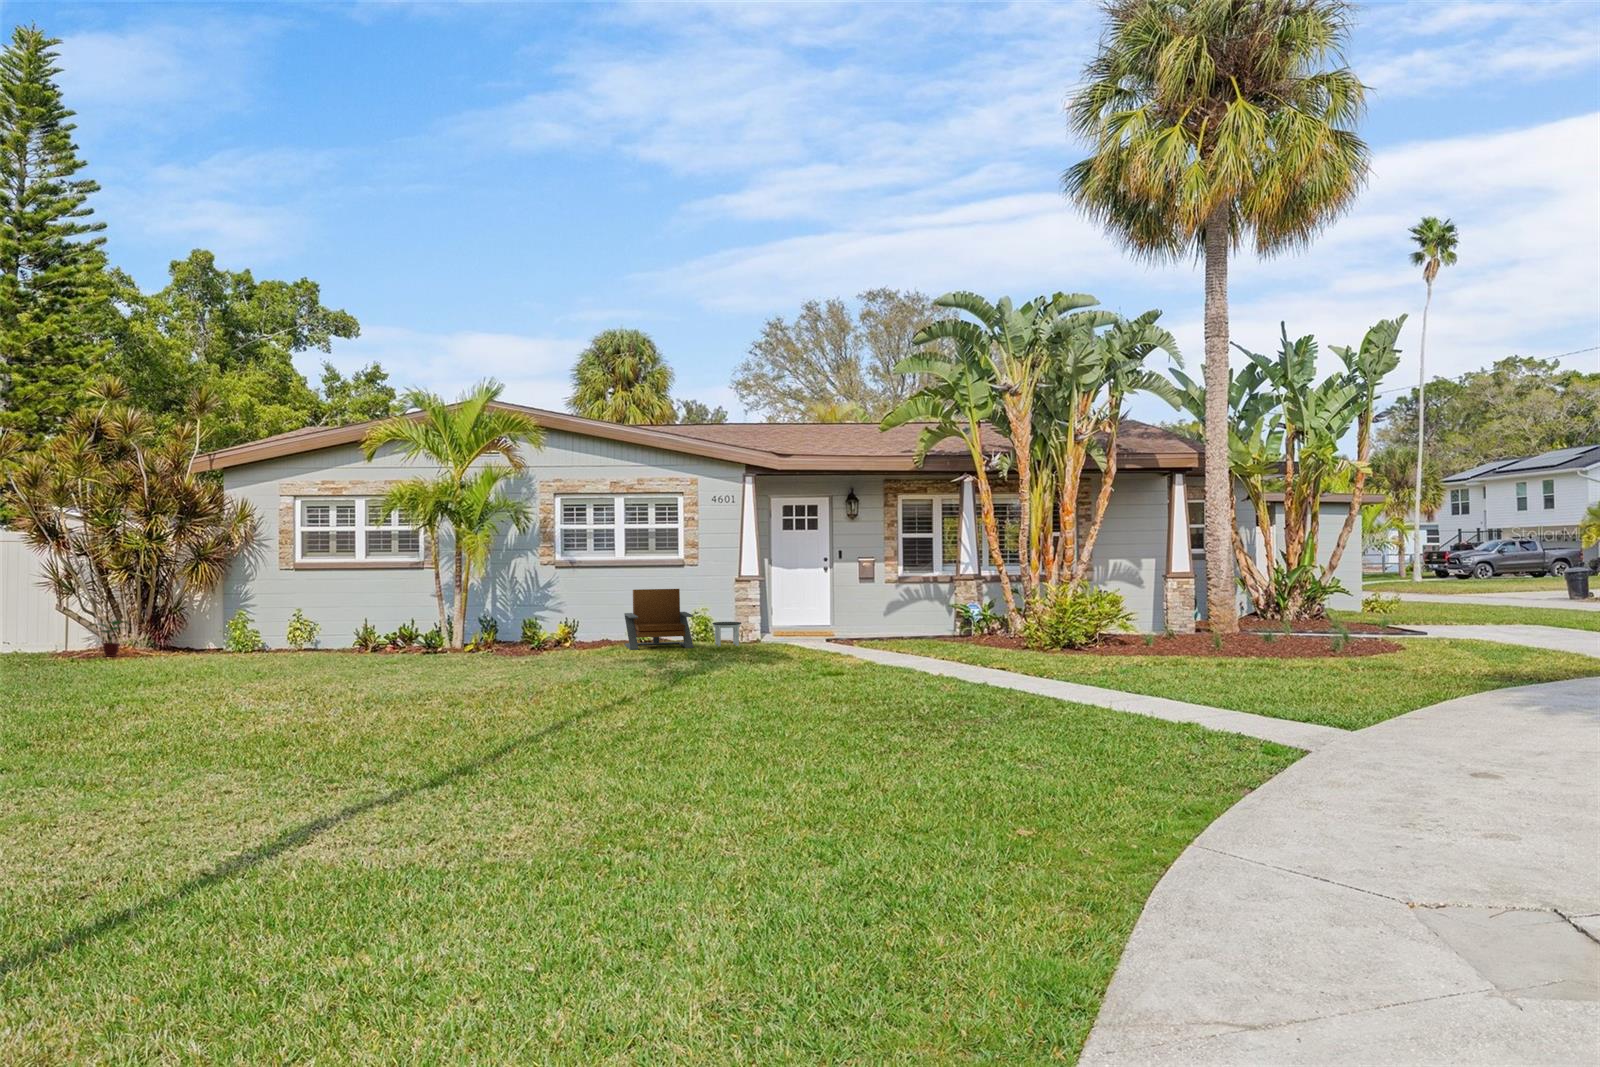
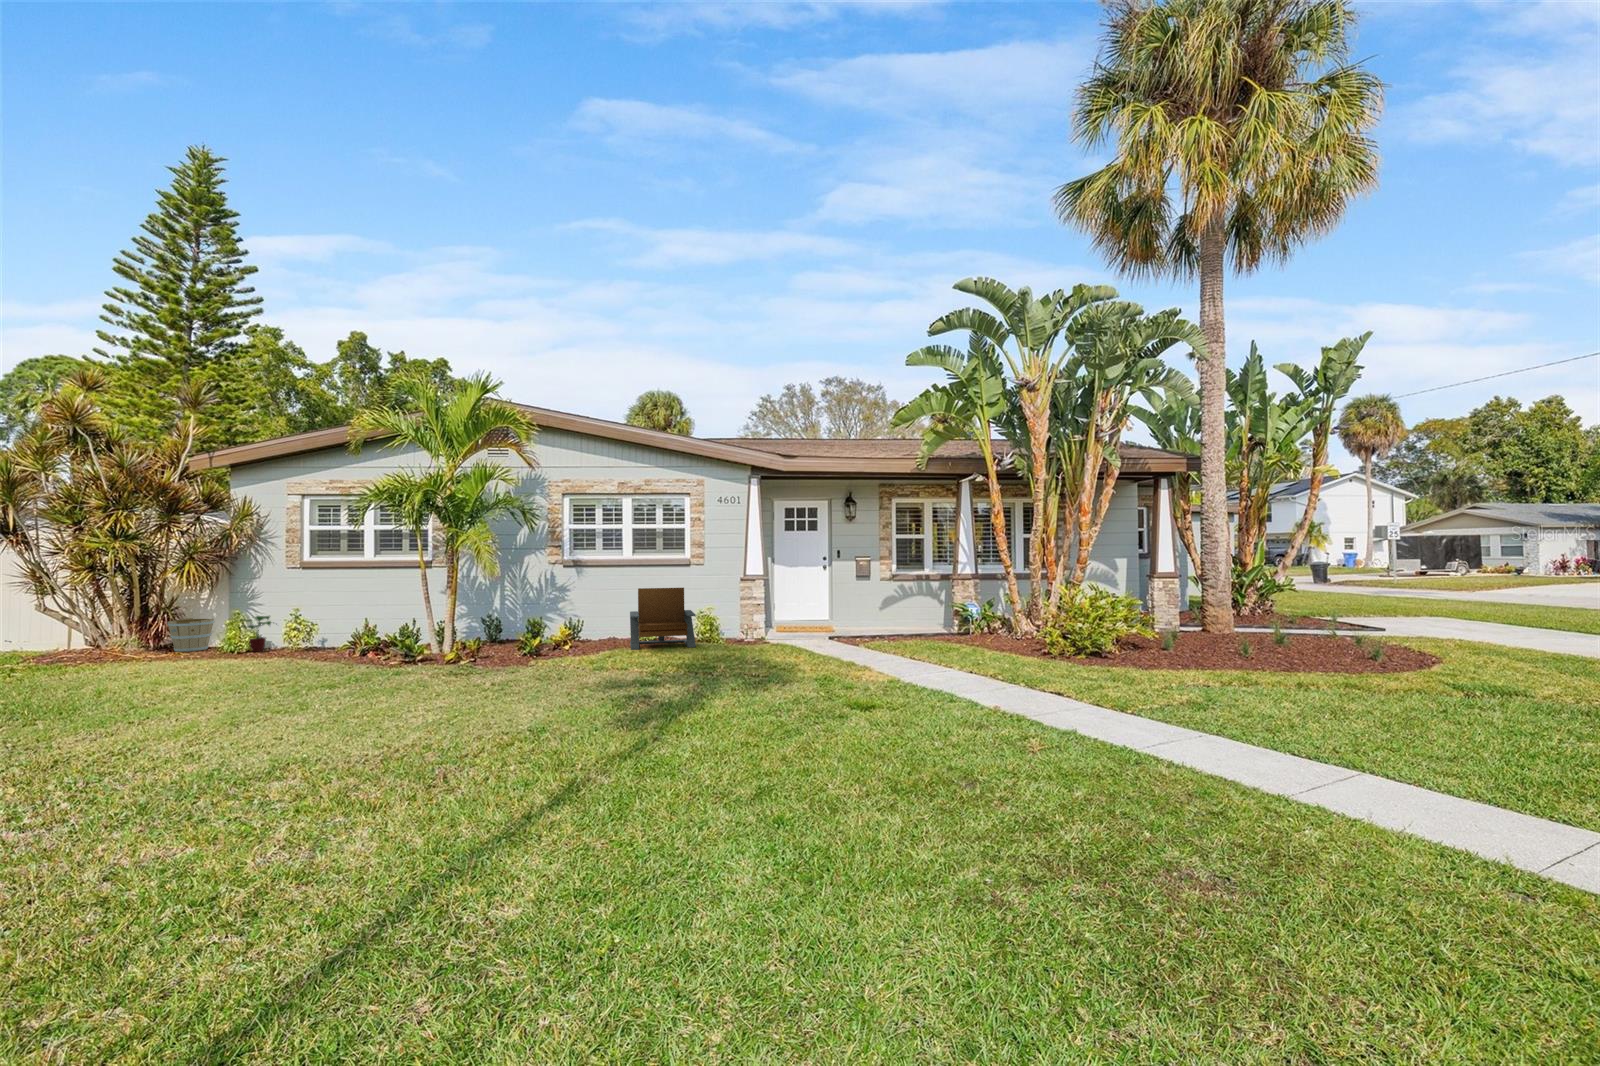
wooden bucket: none [170,620,211,653] -> present [167,618,214,652]
potted plant: present [90,621,128,657] -> present [241,616,271,652]
round table: present [712,622,741,646] -> none [716,620,745,645]

